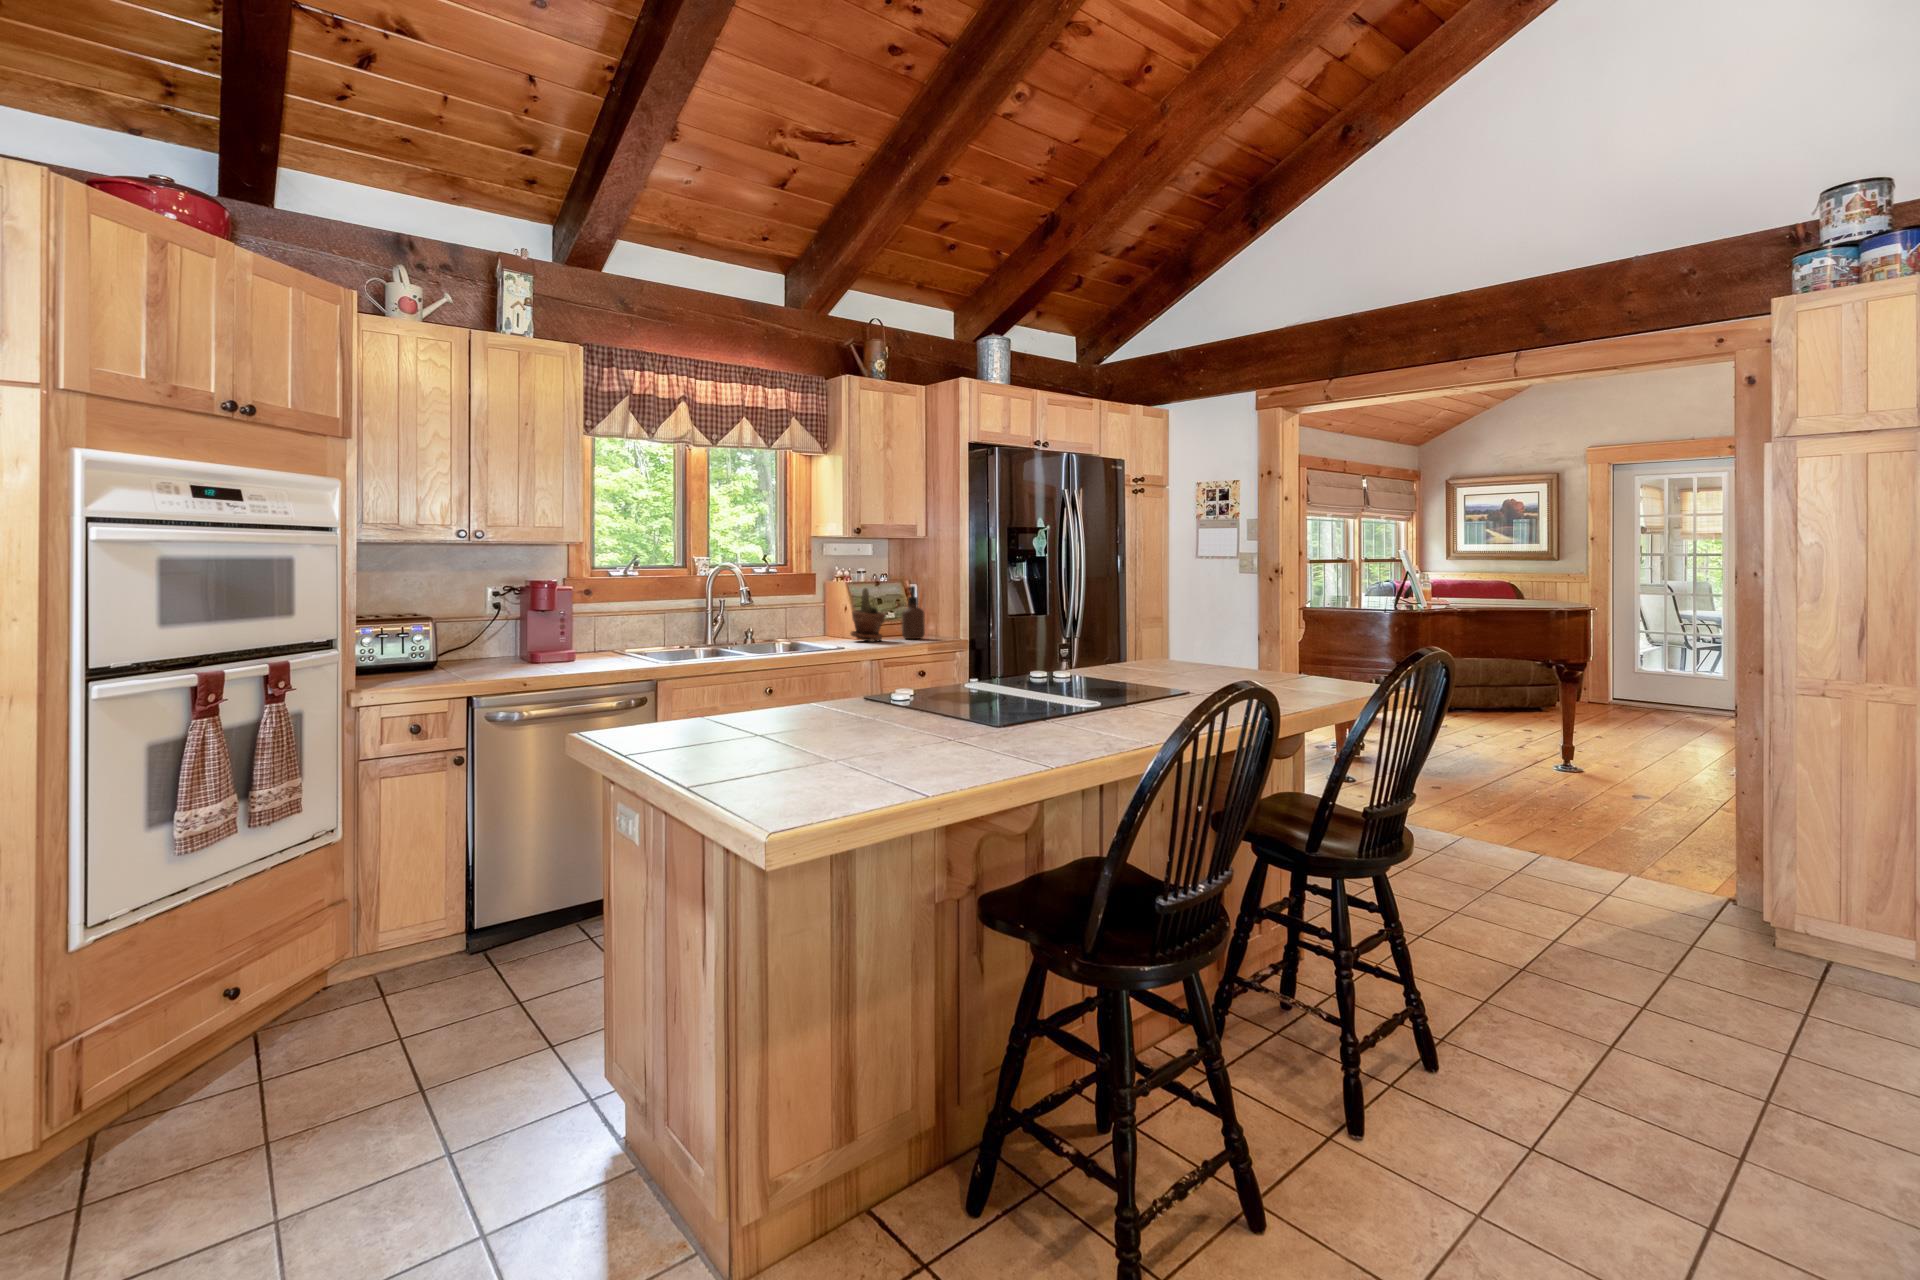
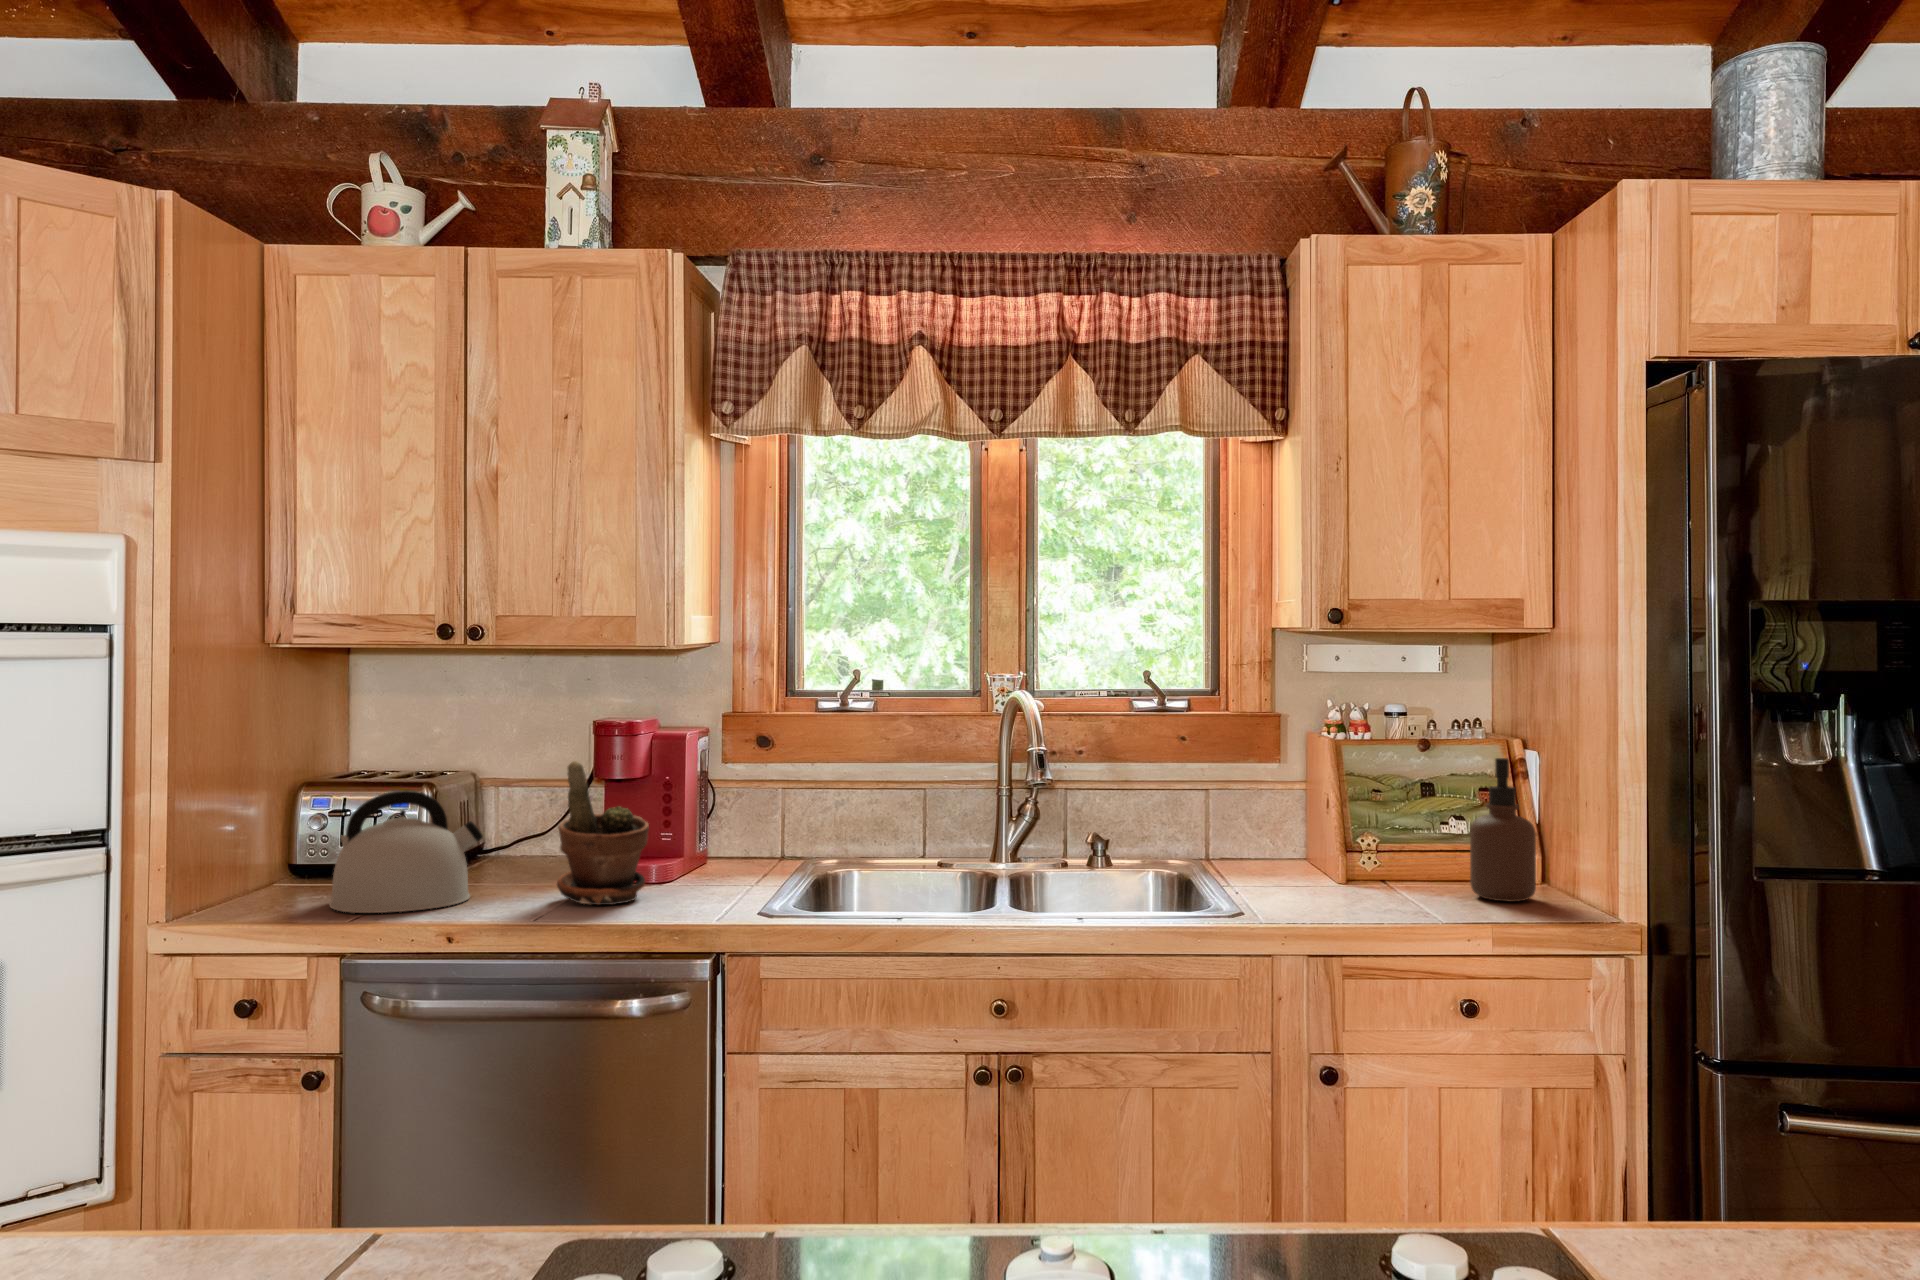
potted plant: present [850,588,885,642] -> present [557,761,649,905]
kettle: none [427,611,499,669] -> present [329,790,483,913]

